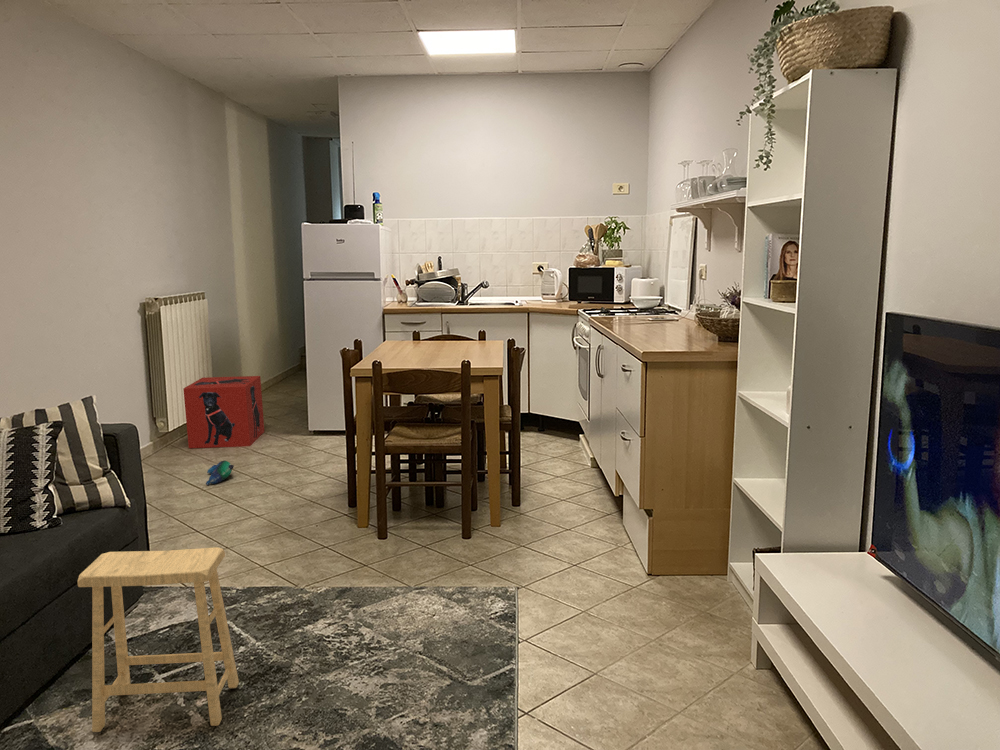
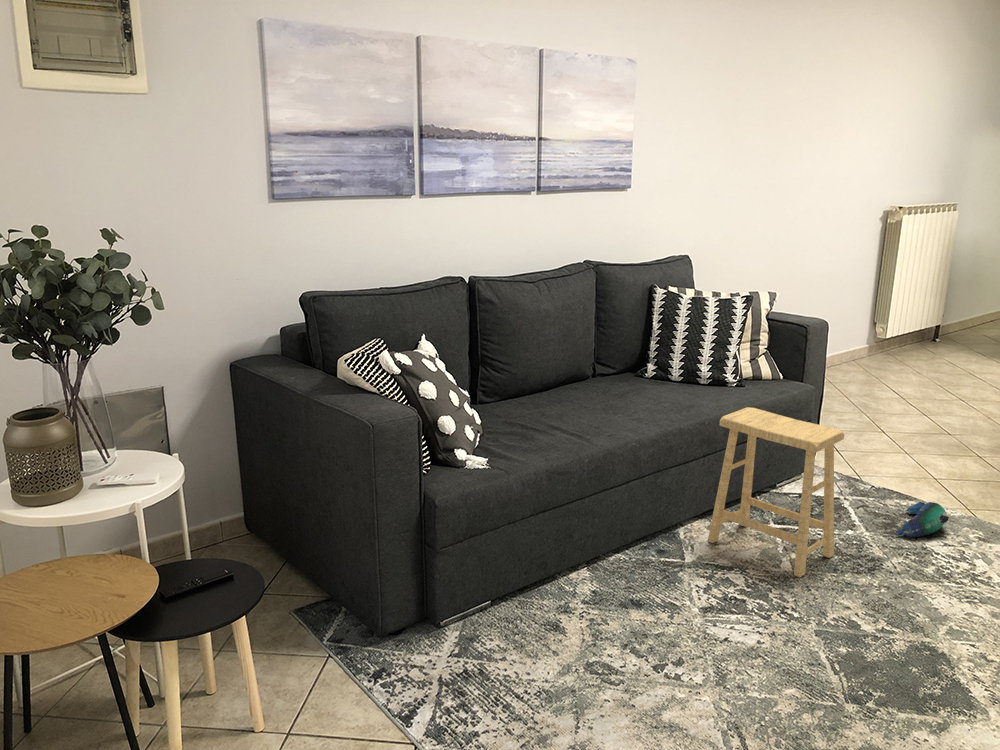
storage box: present [183,376,264,448] -> none [898,292,995,370]
plush toy: present [206,461,234,485] -> present [896,502,949,538]

